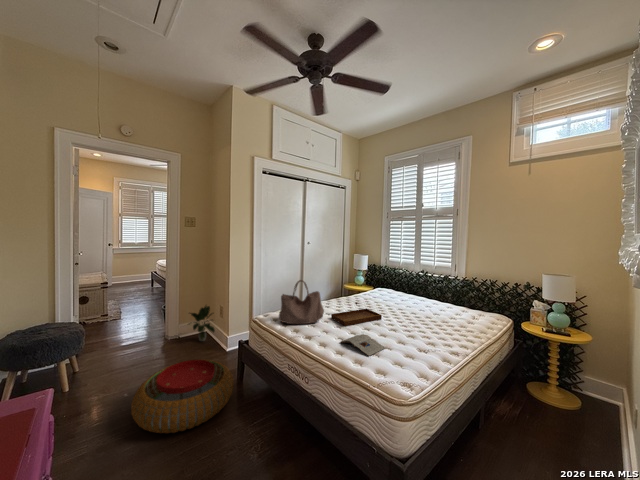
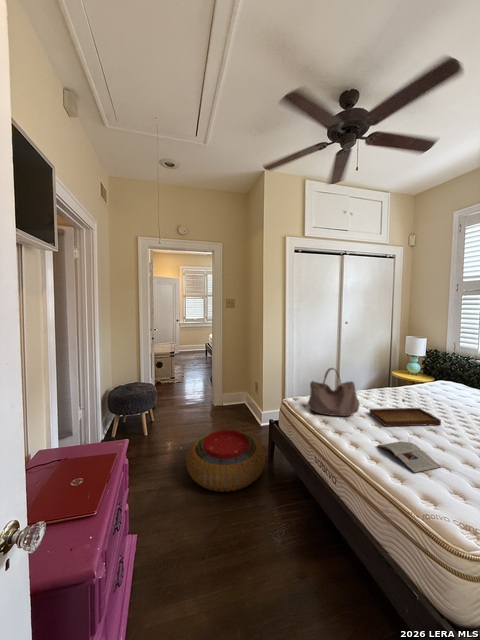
potted plant: present [189,306,215,341] -> none [228,379,251,412]

